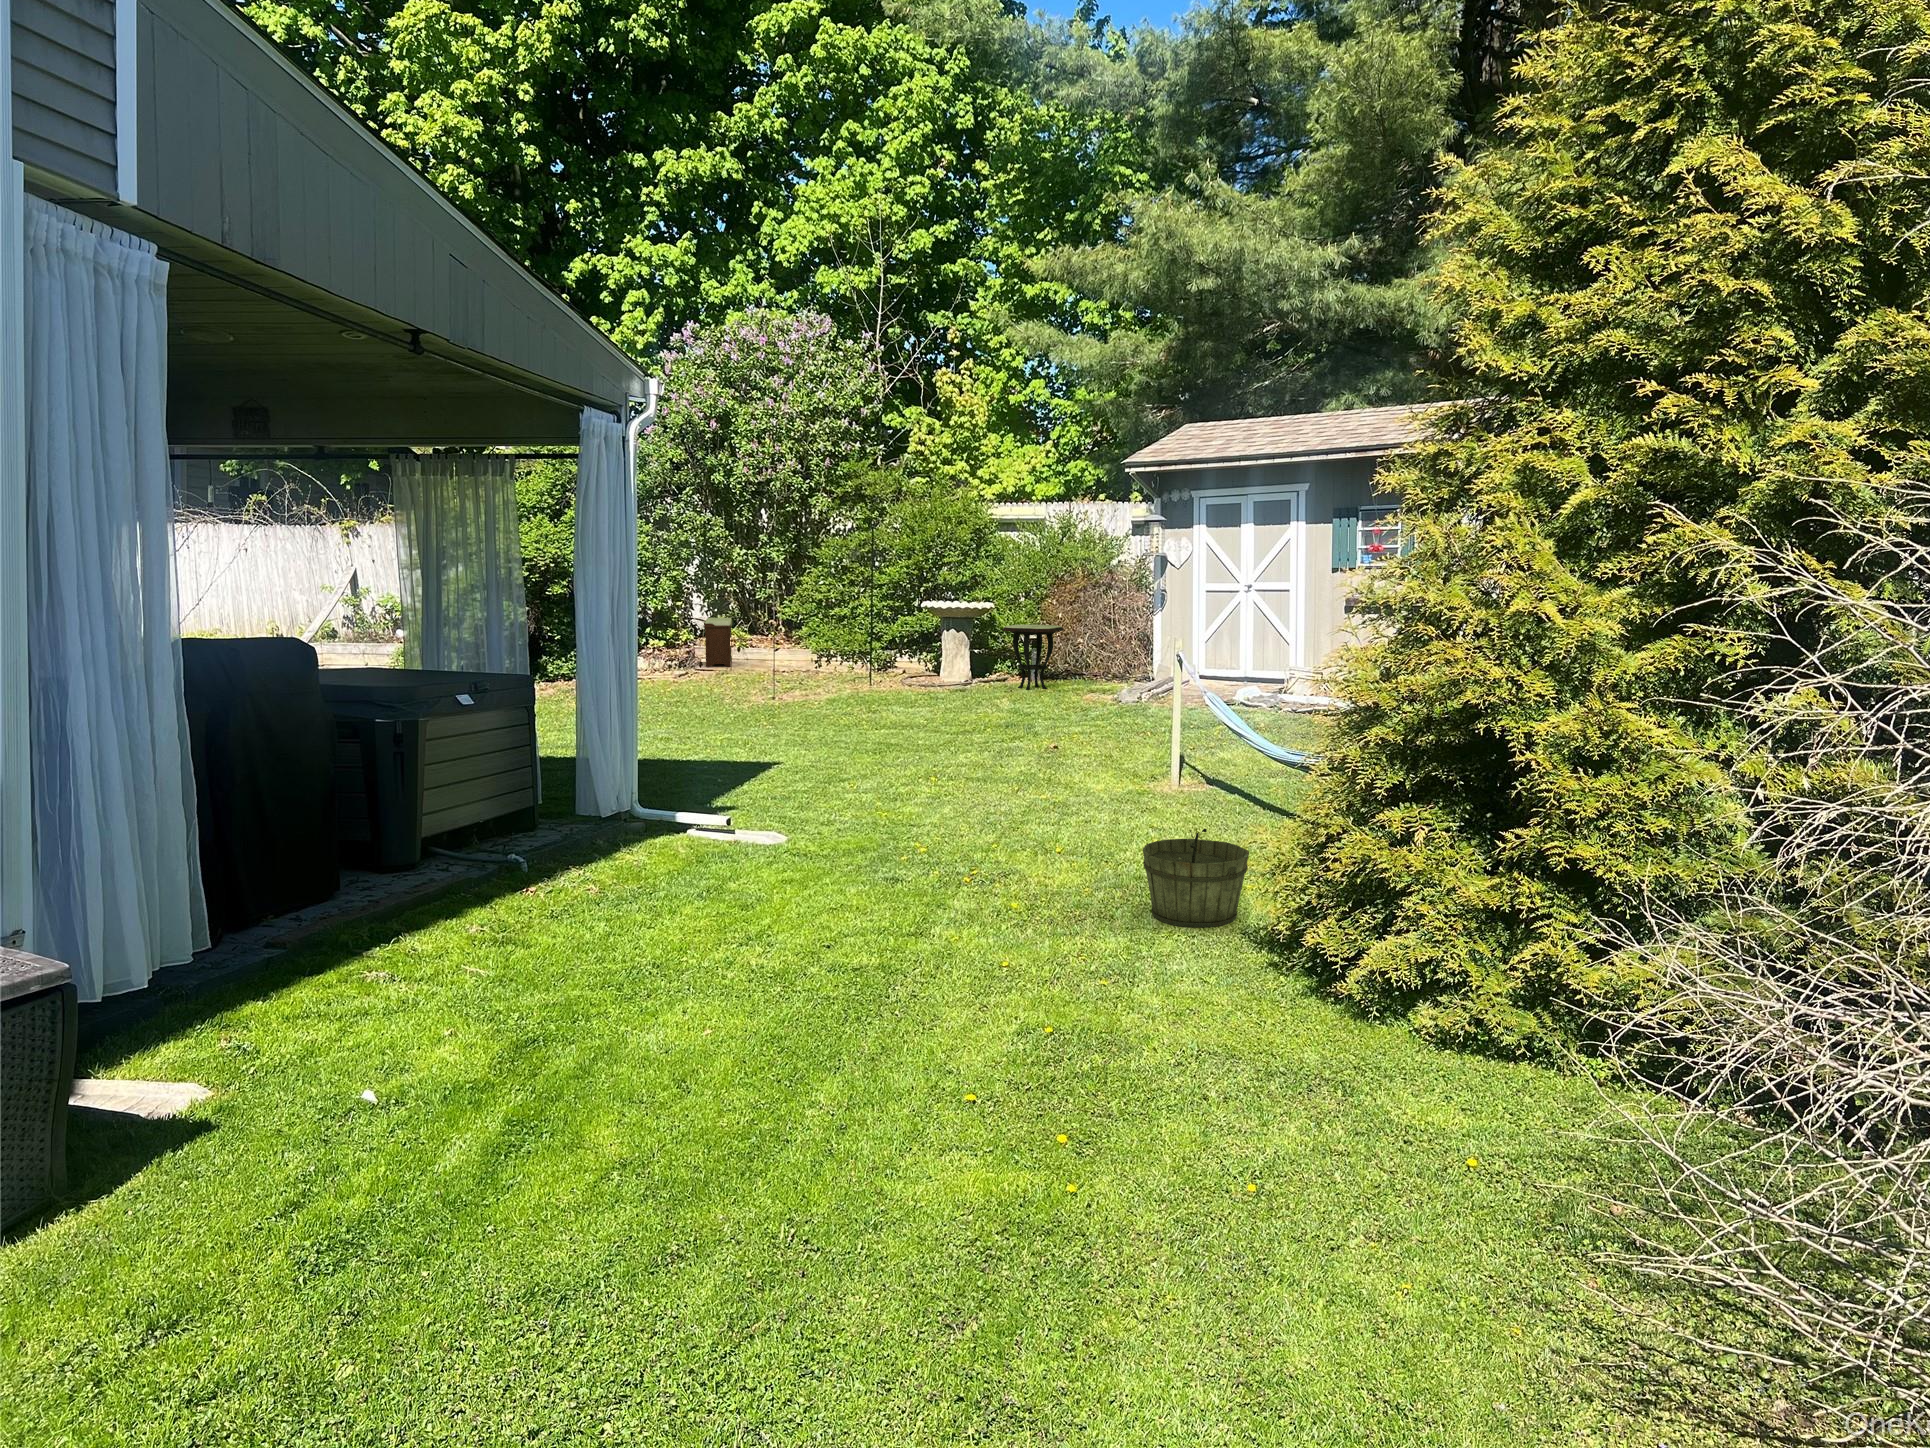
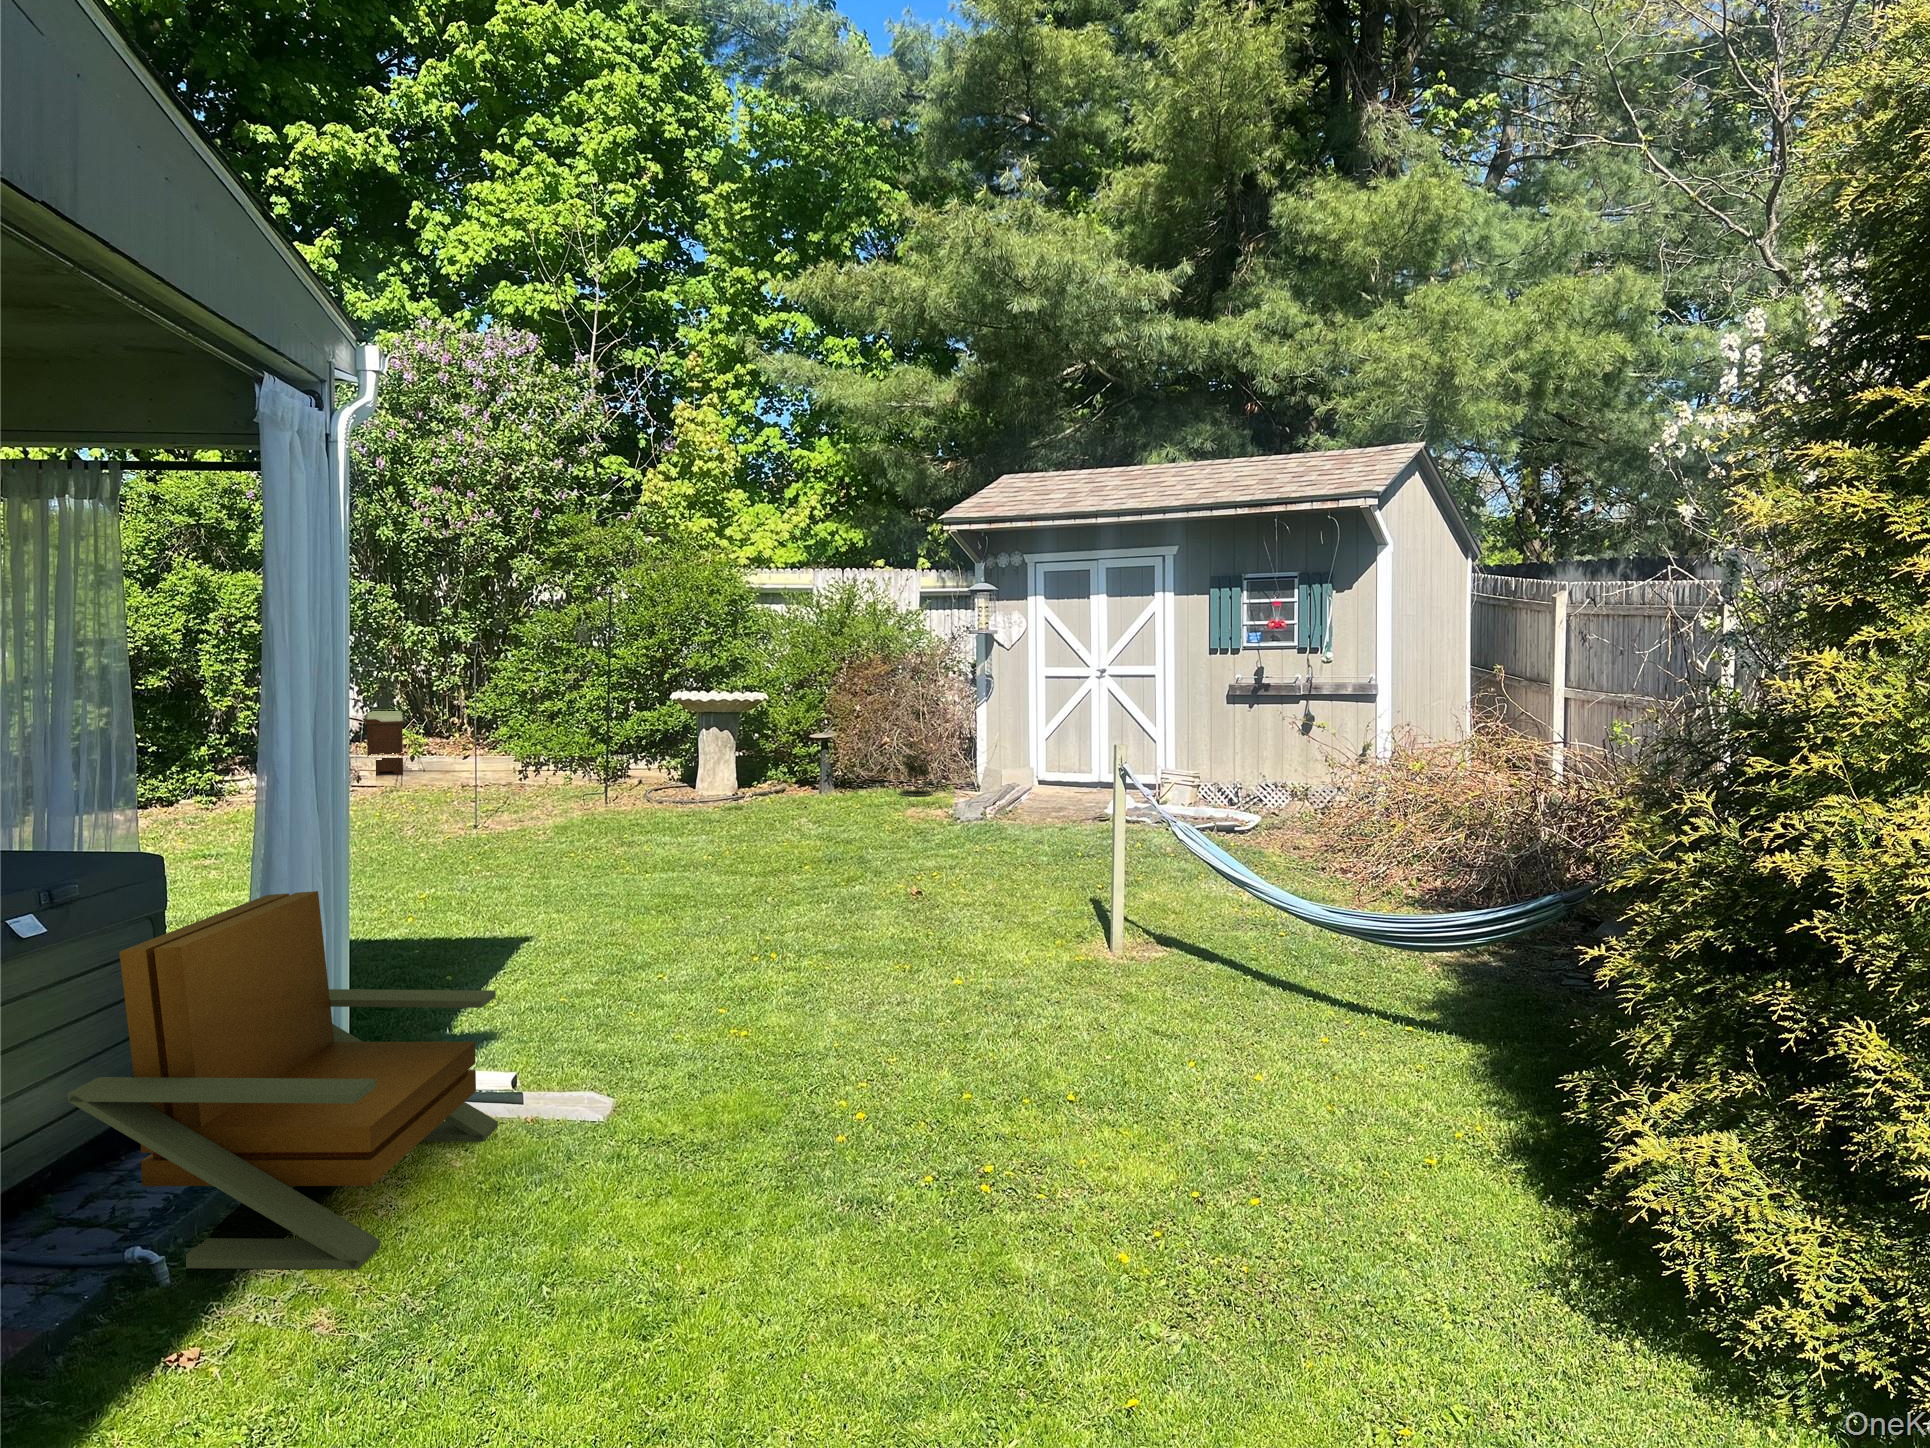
side table: present [1002,625,1064,690] -> none [787,717,862,799]
potted tree: none [1092,639,1123,690] -> present [900,741,932,796]
lounge chair: none [511,679,718,851] -> present [68,891,498,1269]
wooden bucket: present [1143,829,1249,927] -> none [1452,1190,1678,1405]

